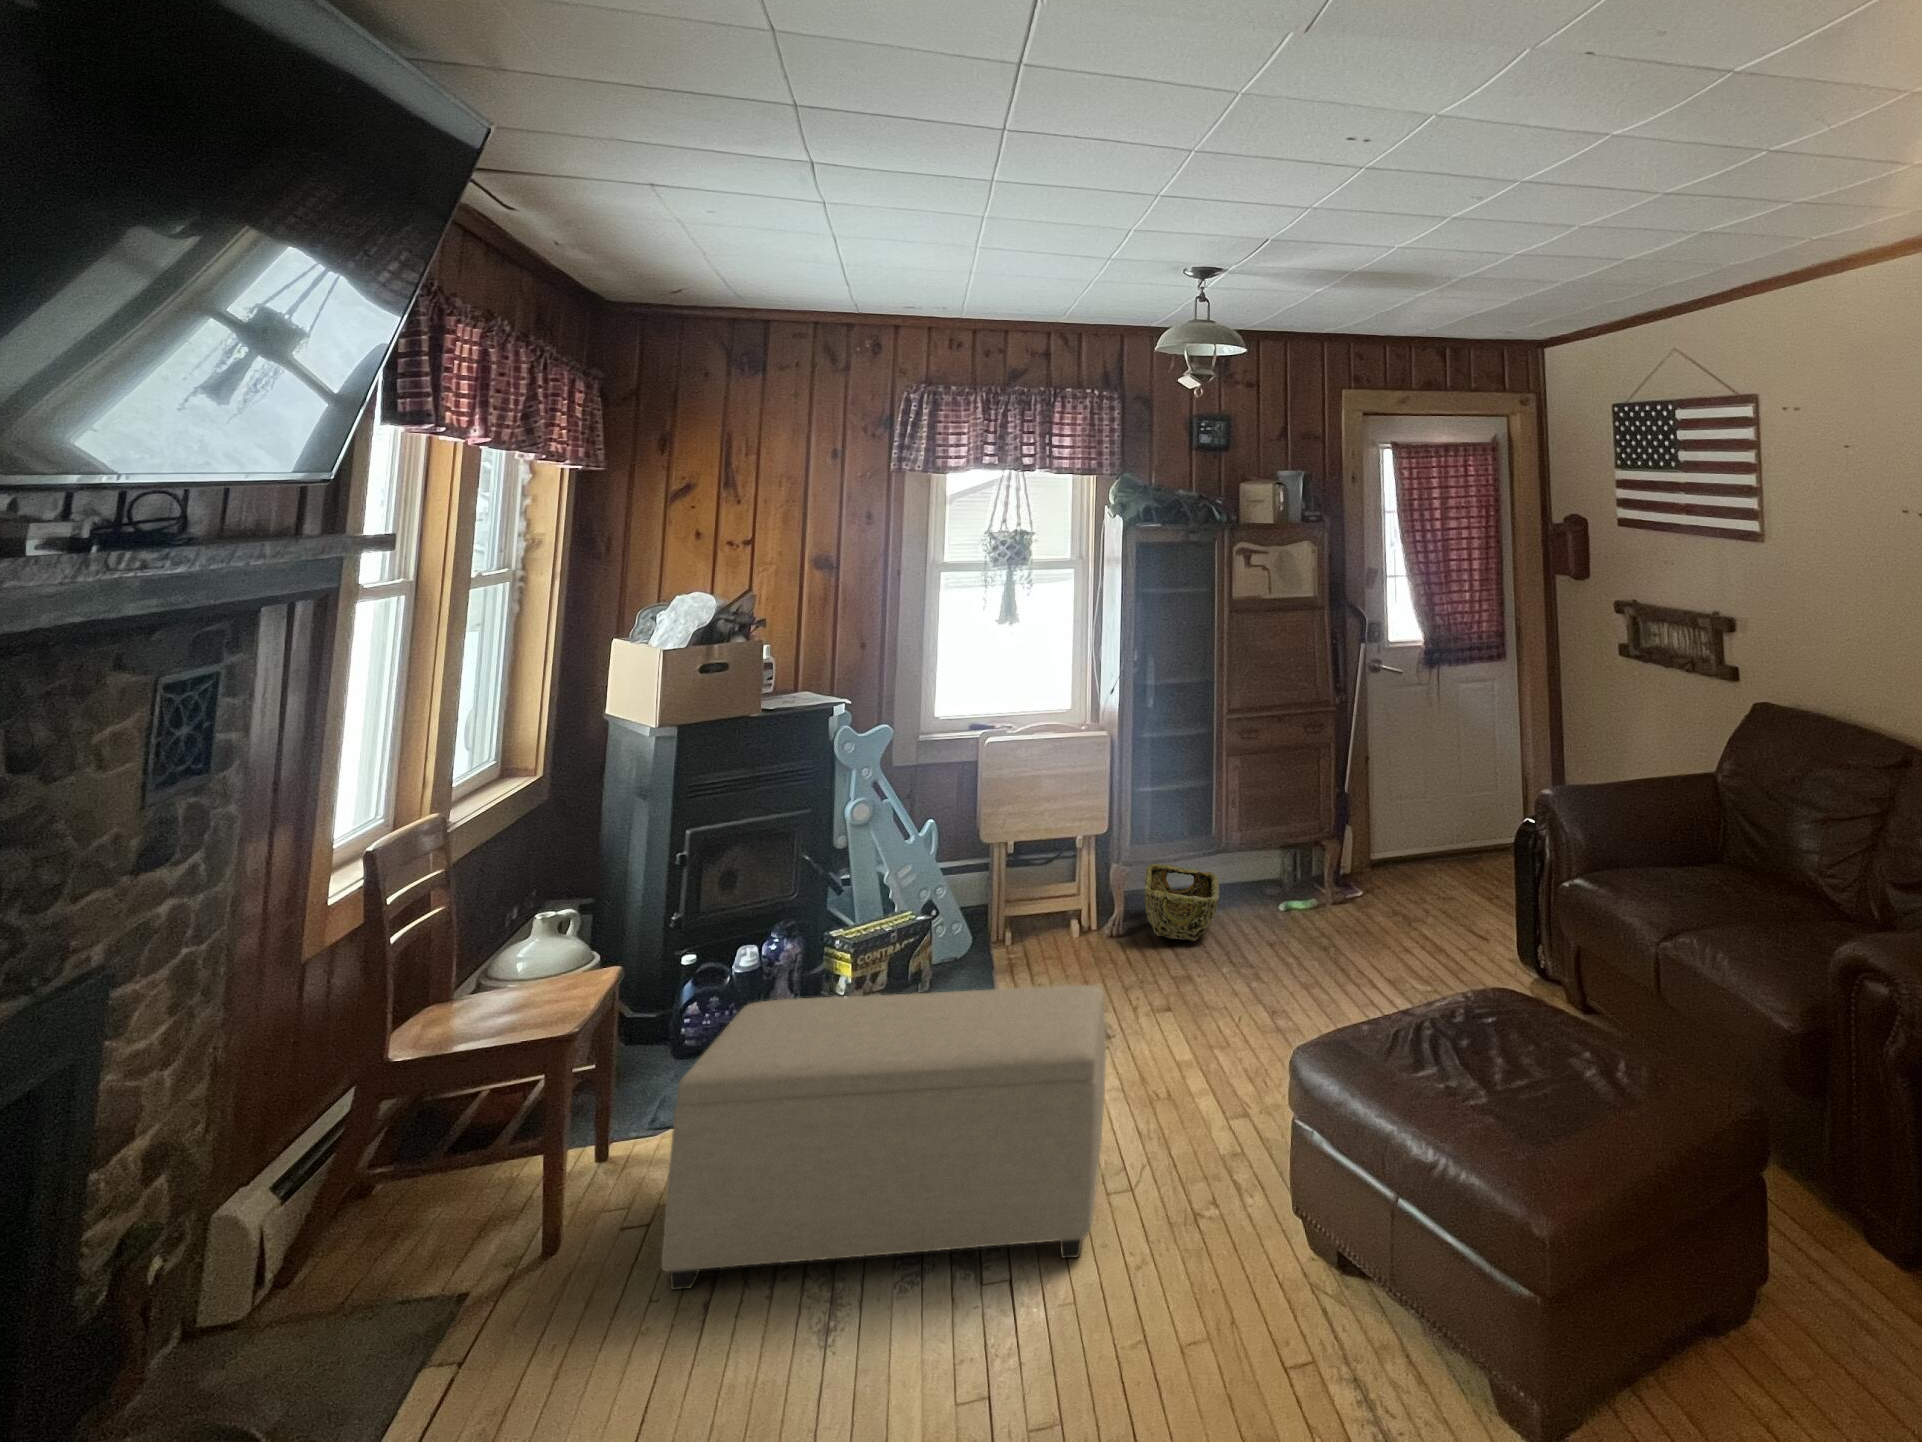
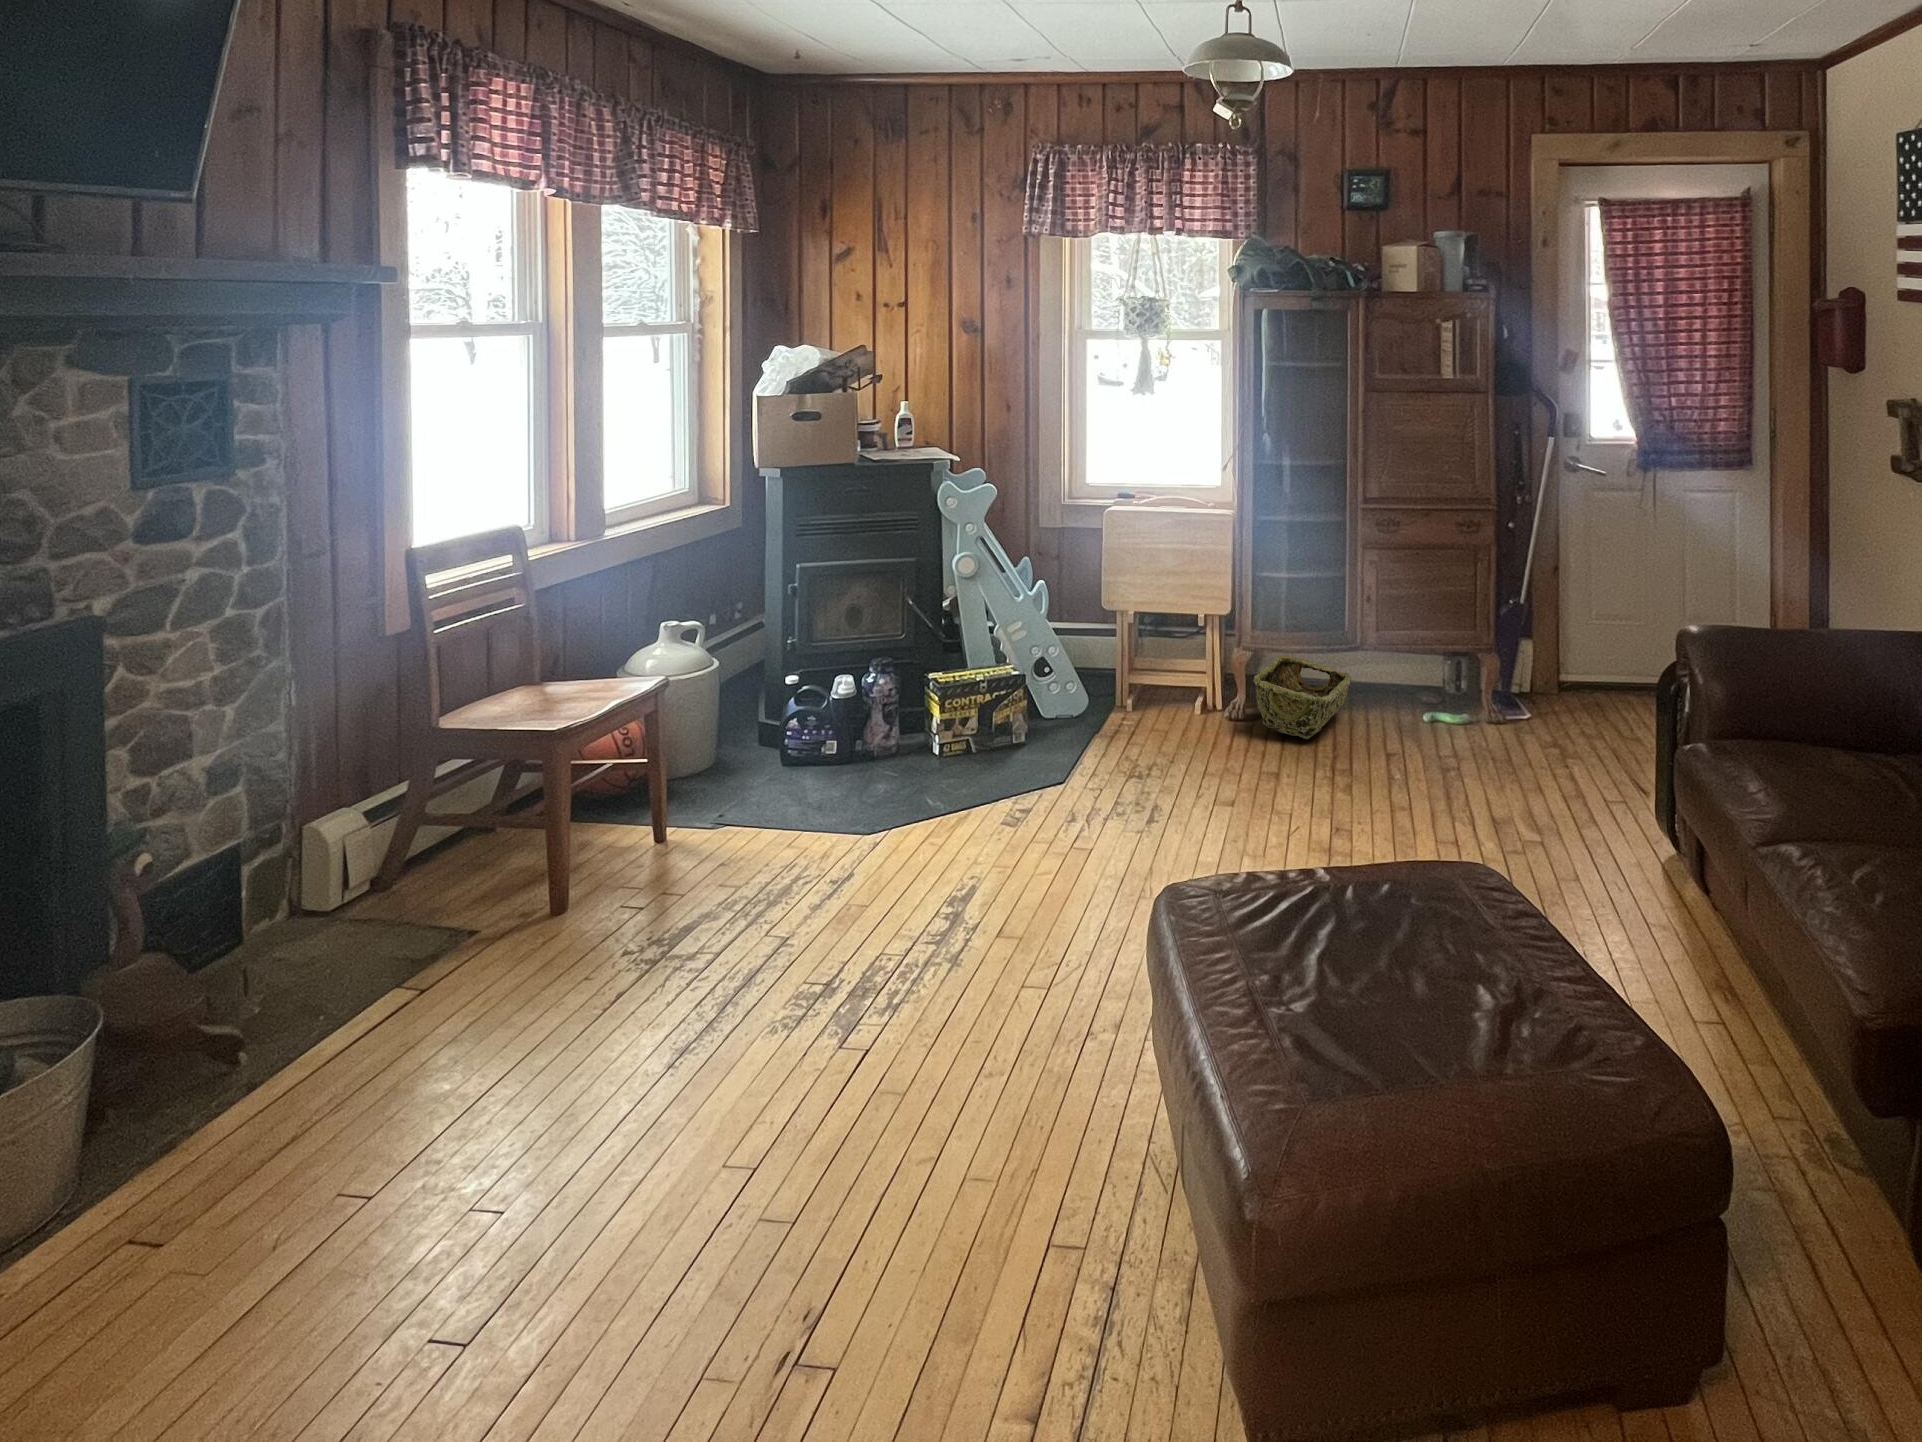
ottoman: present [661,985,1106,1290] -> none [630,713,1054,1010]

